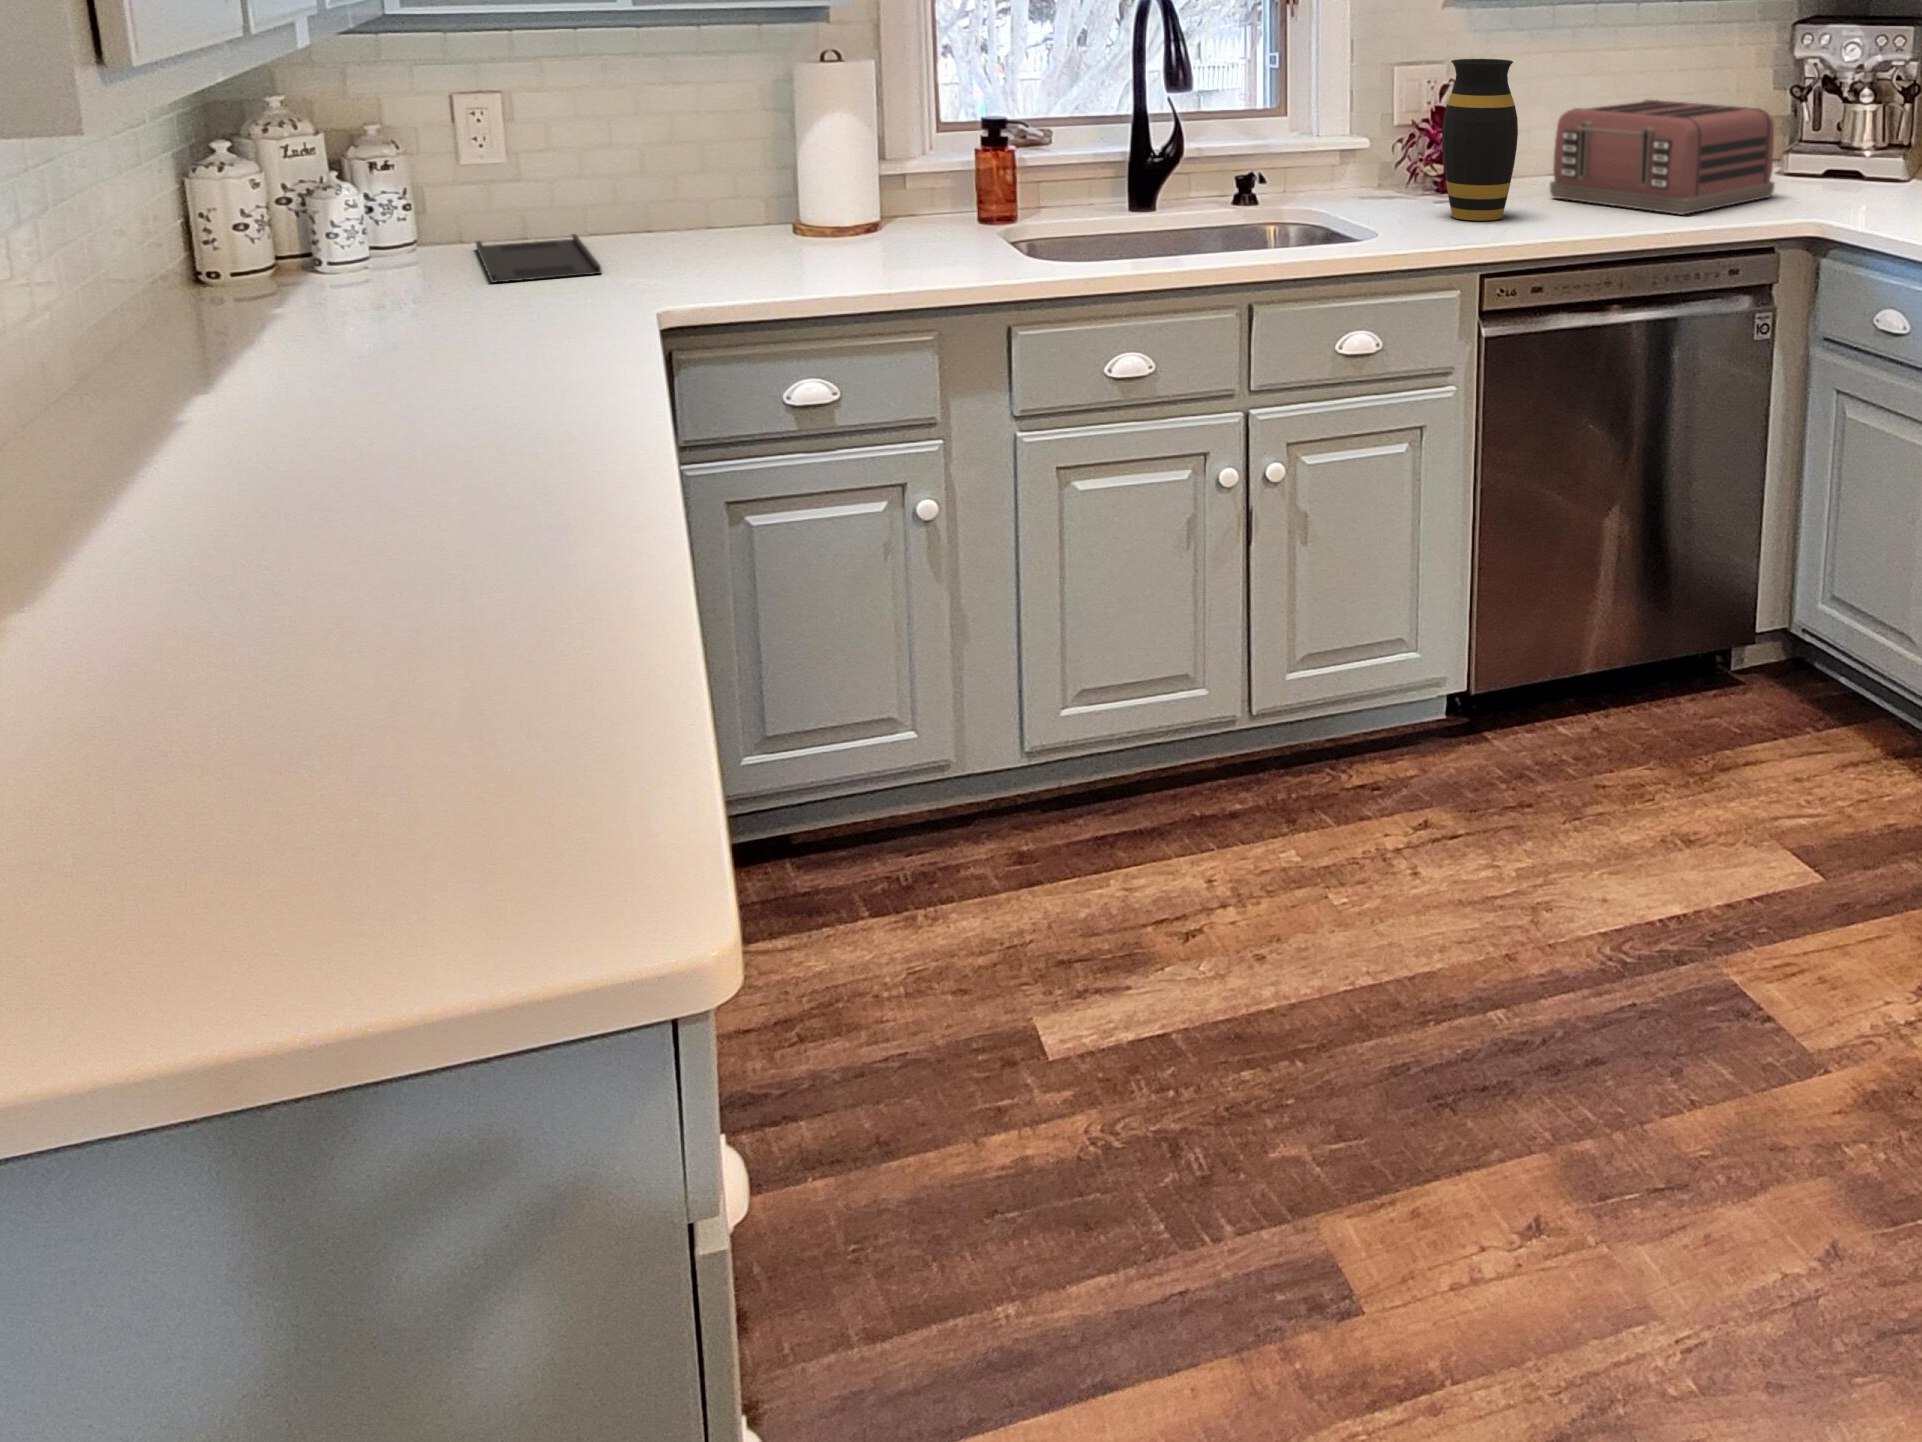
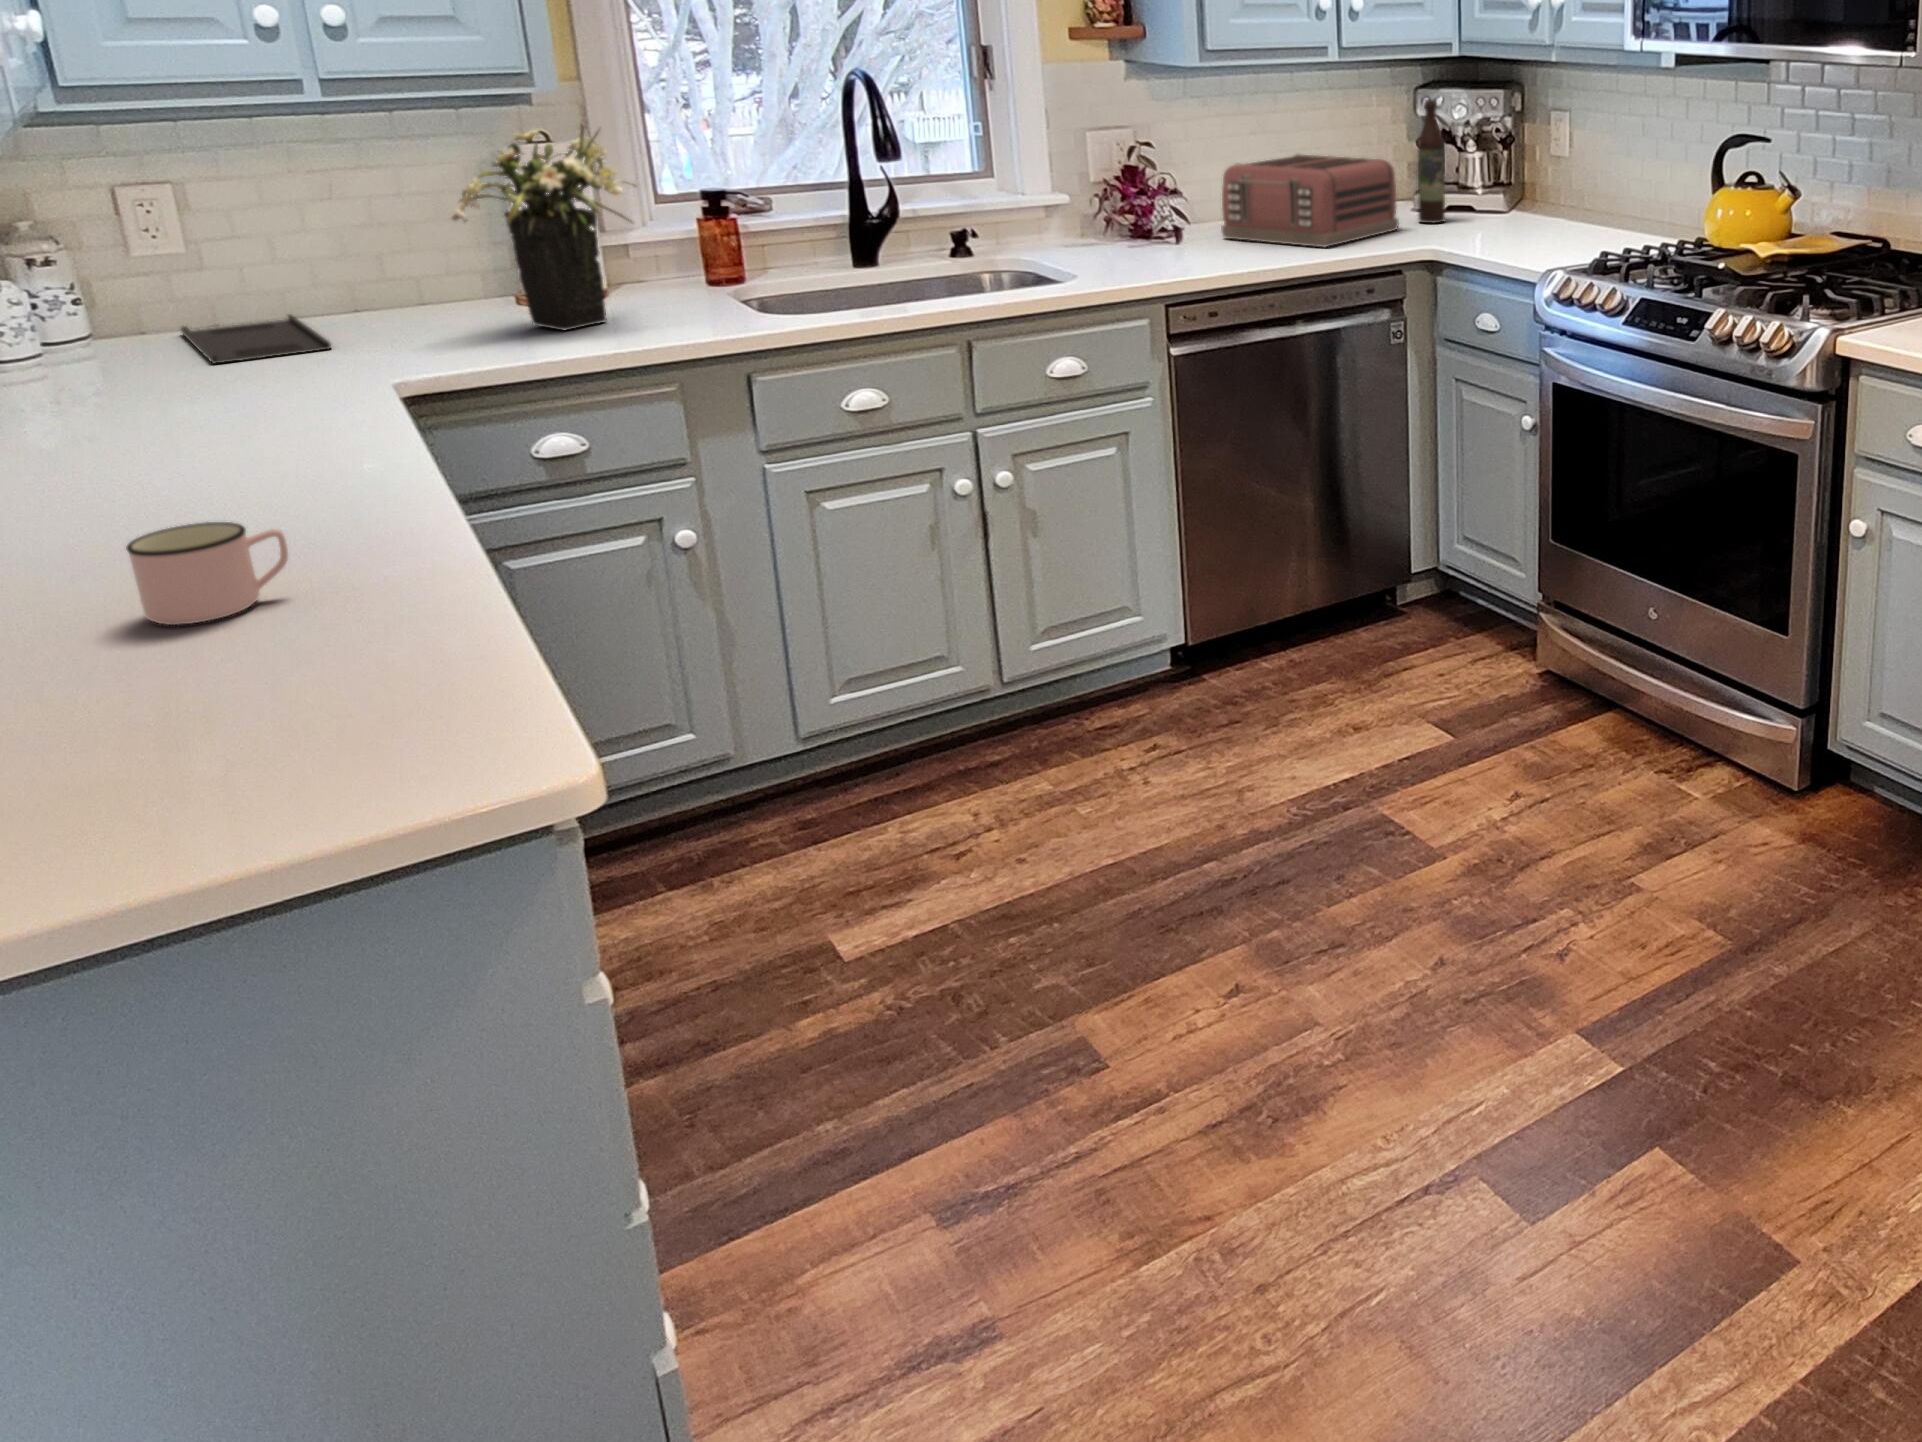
wine bottle: none [1796,36,1840,190] -> present [1418,99,1445,223]
flower arrangement: none [727,39,916,268] -> present [452,124,636,330]
vase: present [1442,59,1518,220] -> none [1124,125,1187,260]
mug: none [301,486,470,611] -> present [126,522,288,625]

